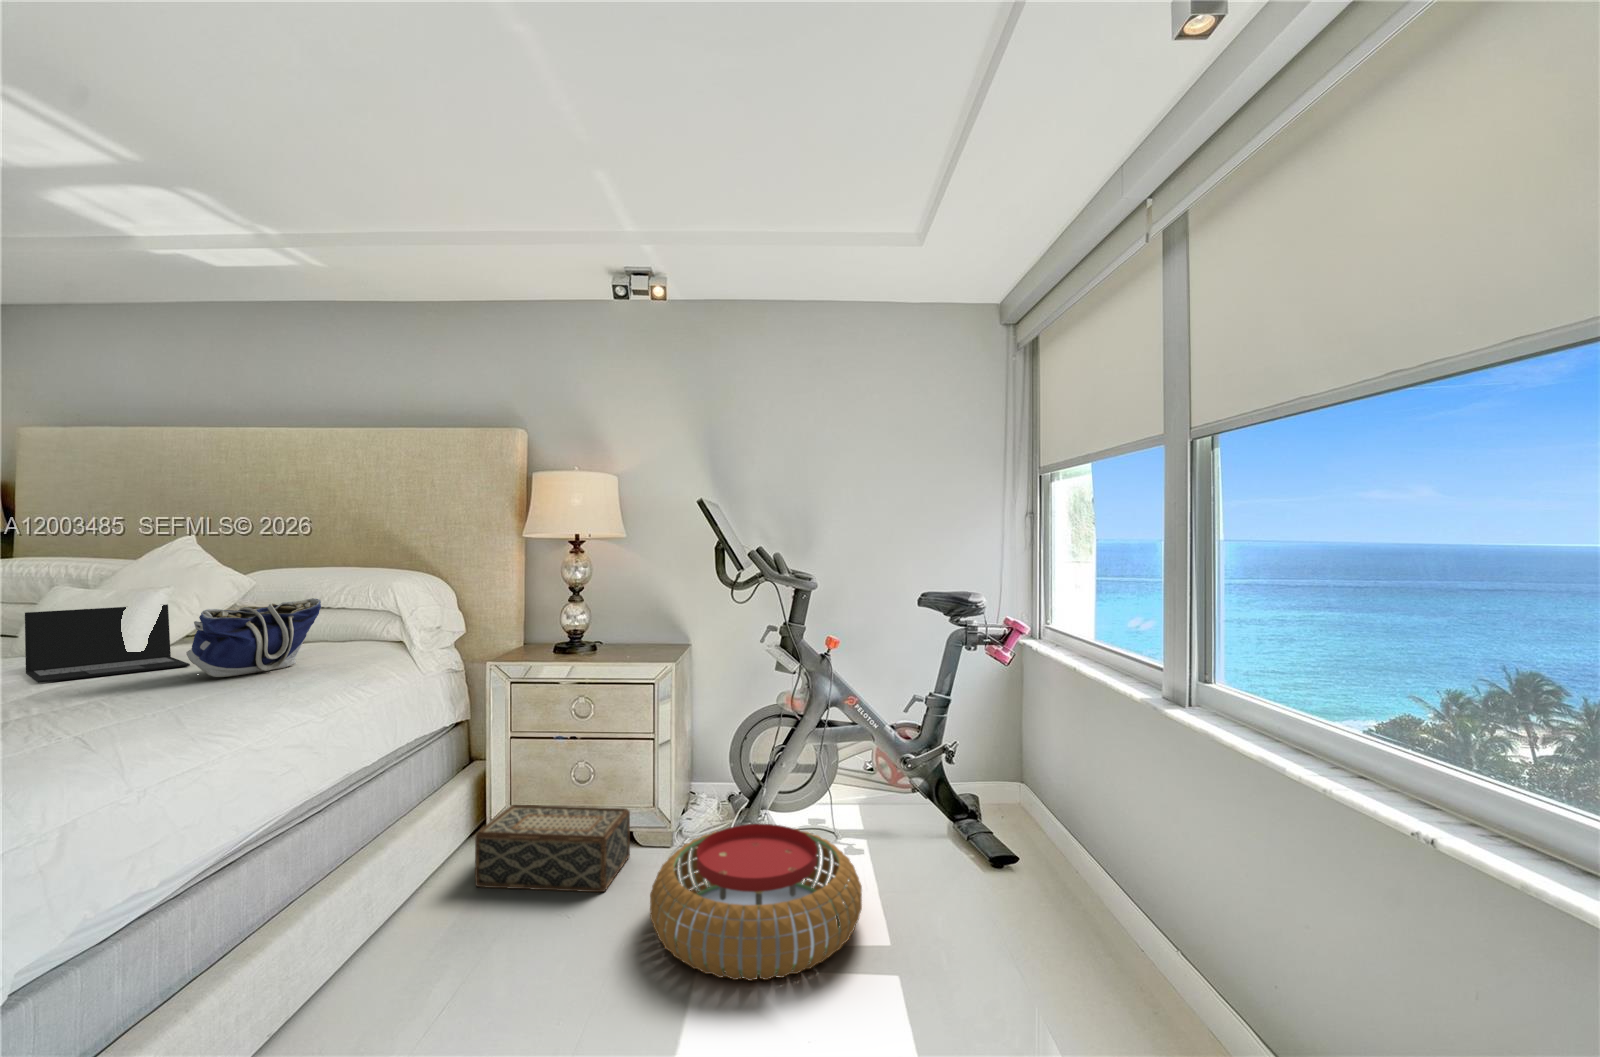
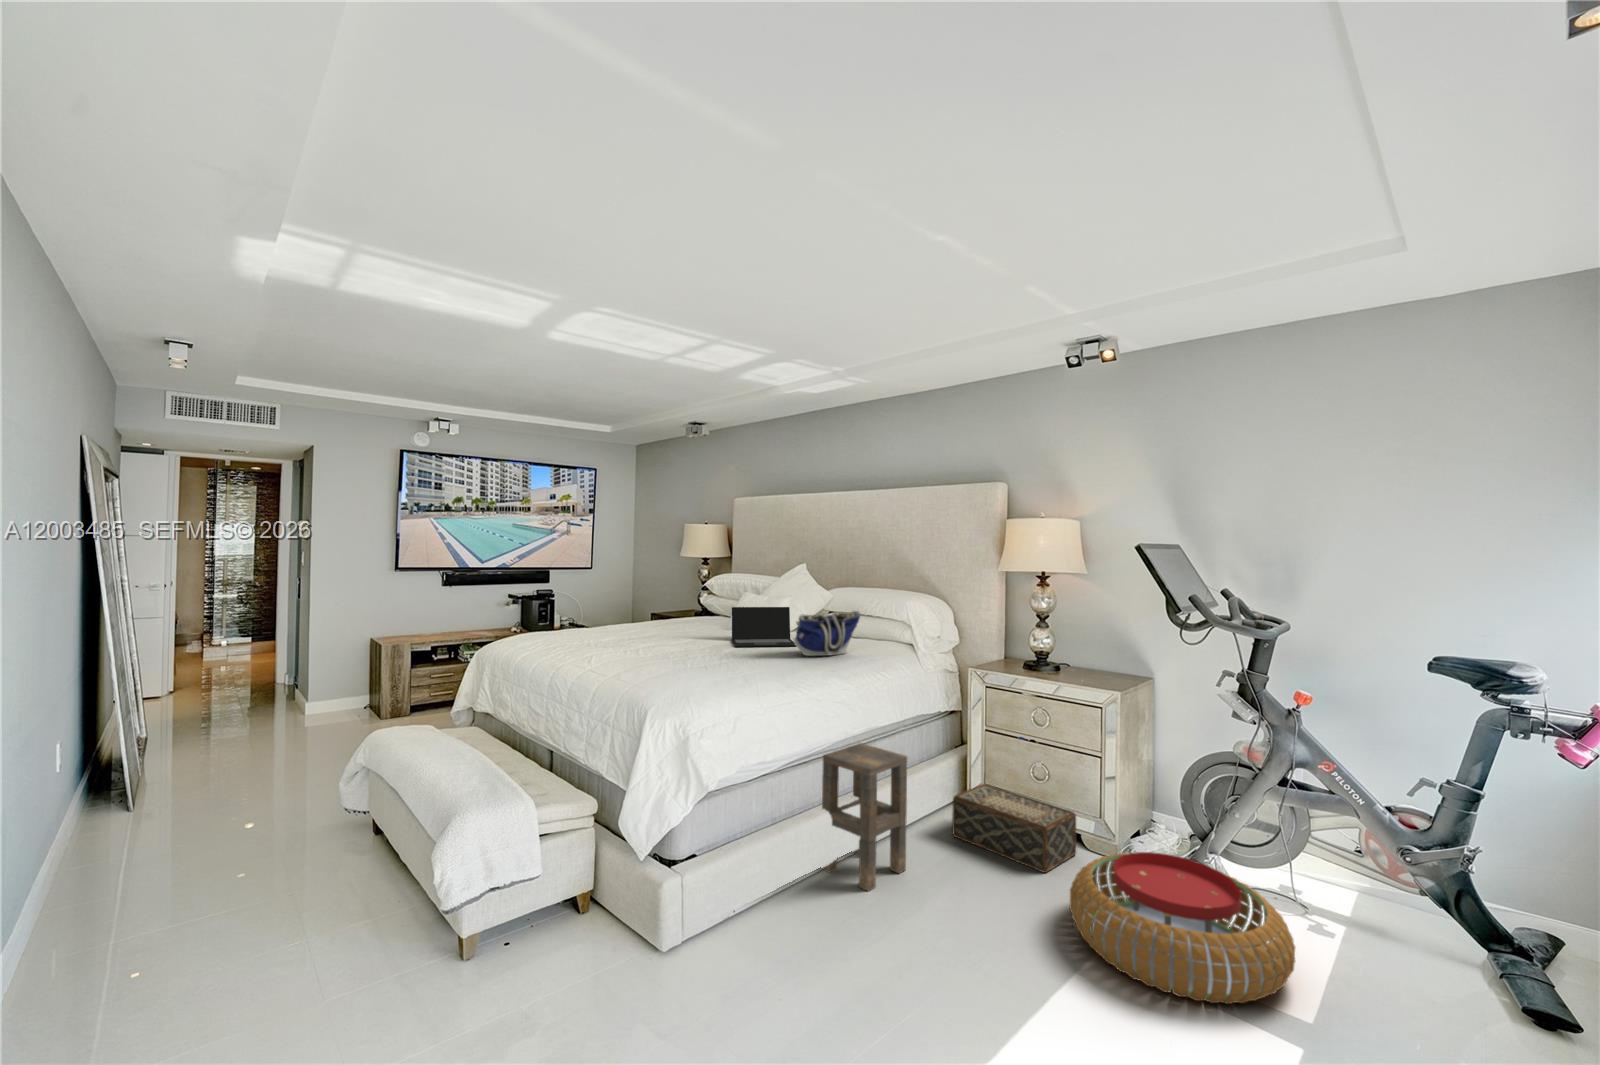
side table: none [262,797,420,1024] -> present [822,743,907,891]

